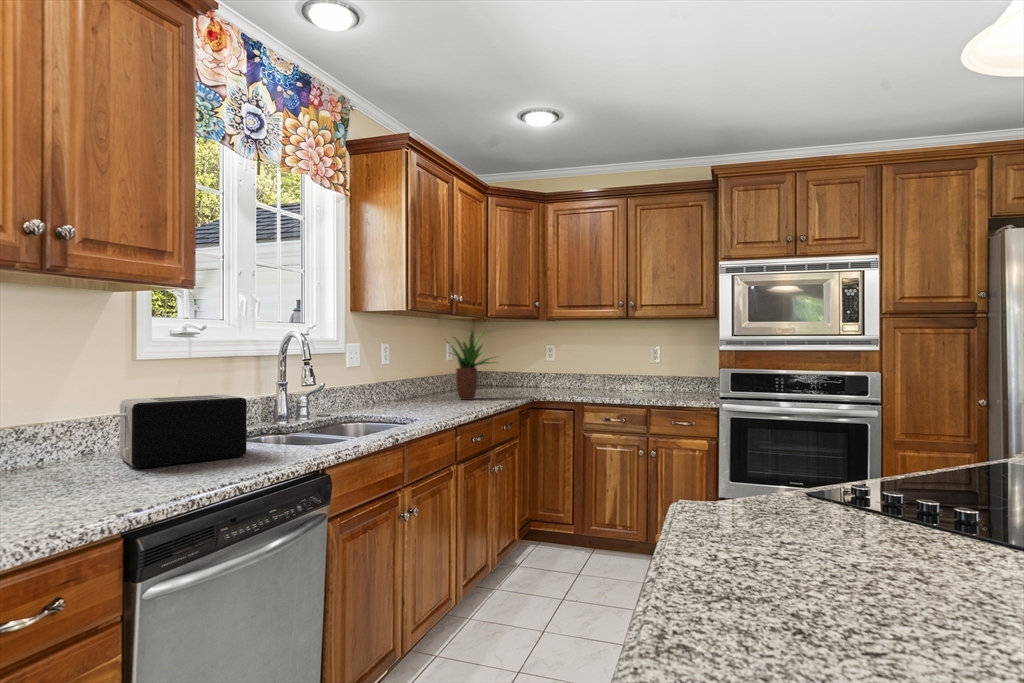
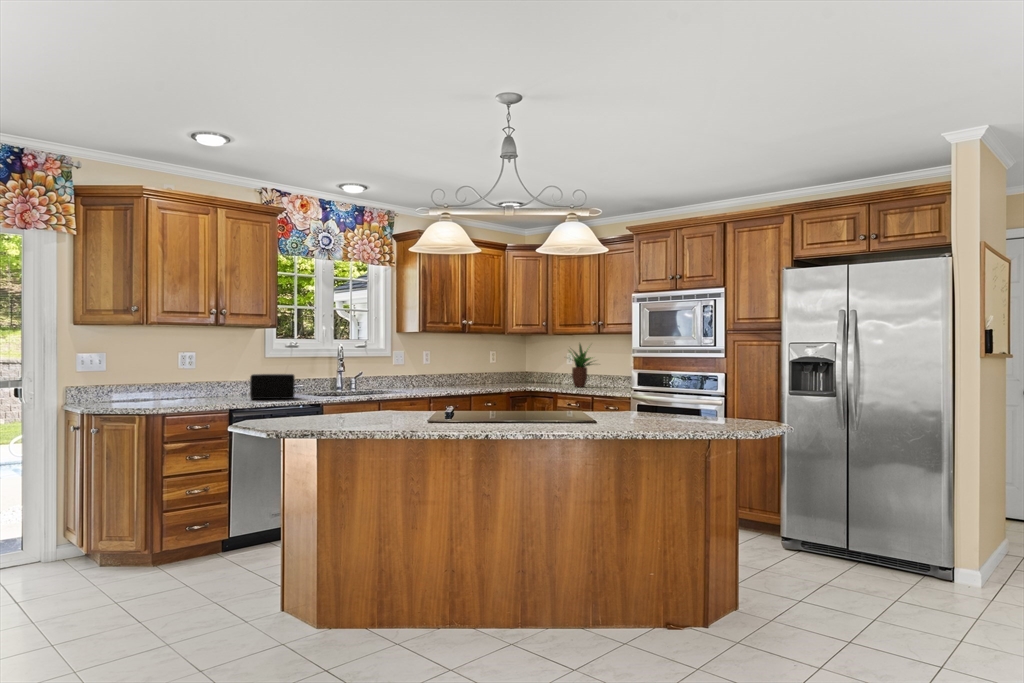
potted plant: present [450,330,490,400] -> present [570,344,593,387]

